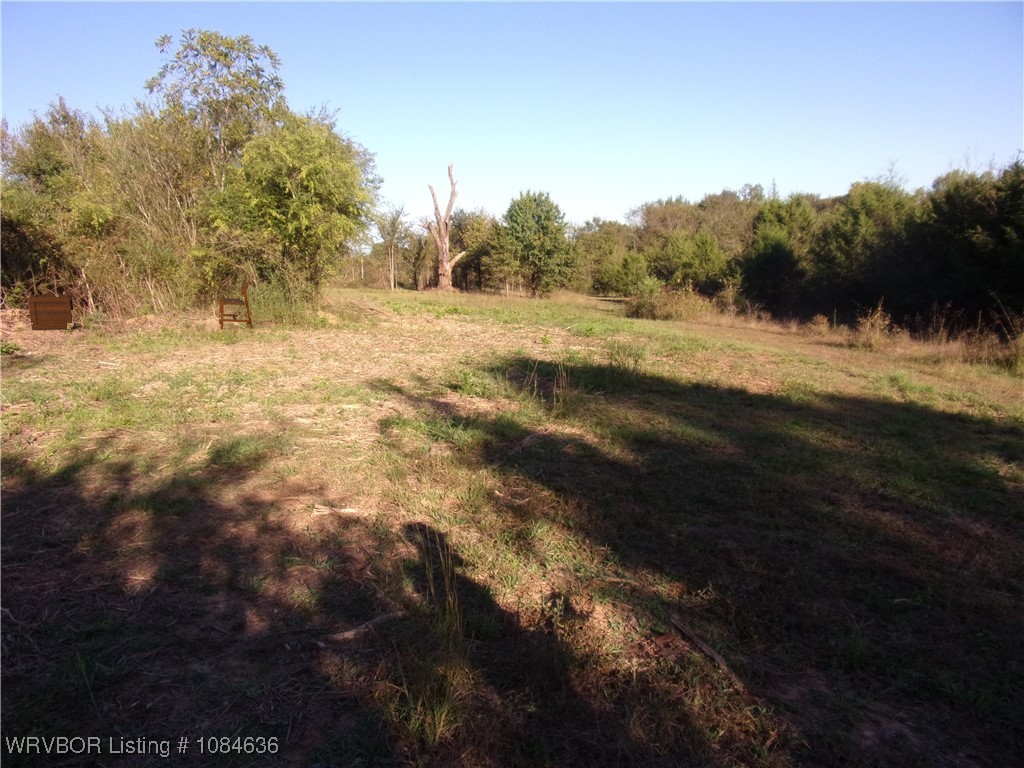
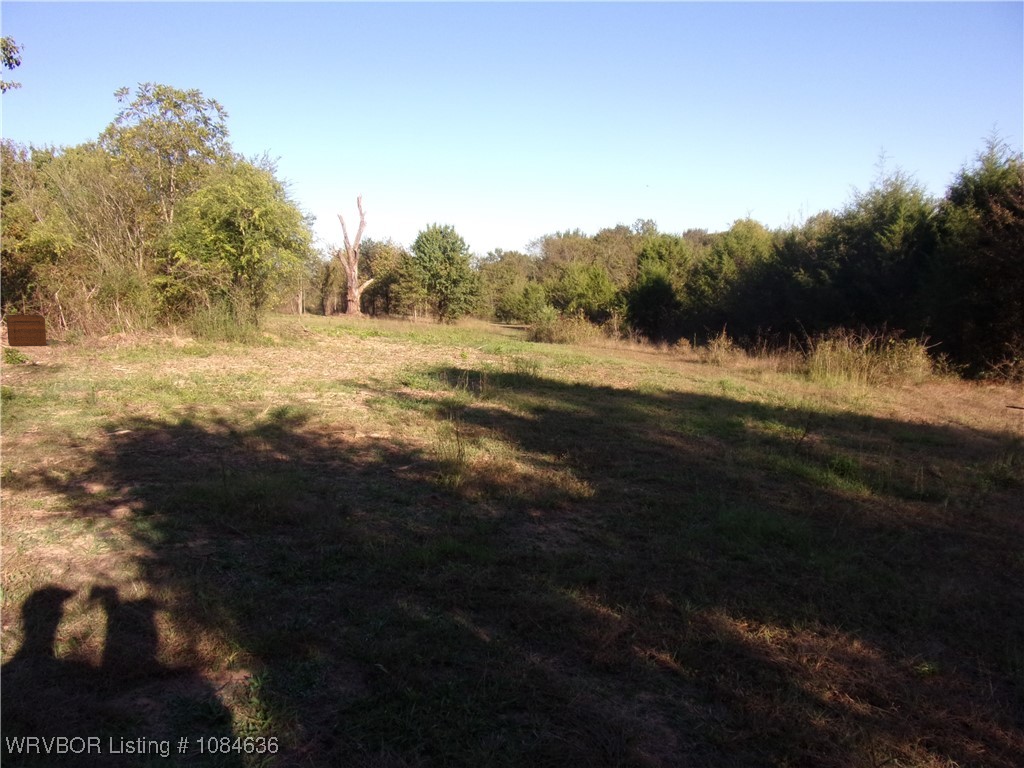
bench: present [219,280,253,329] -> none [173,304,209,347]

